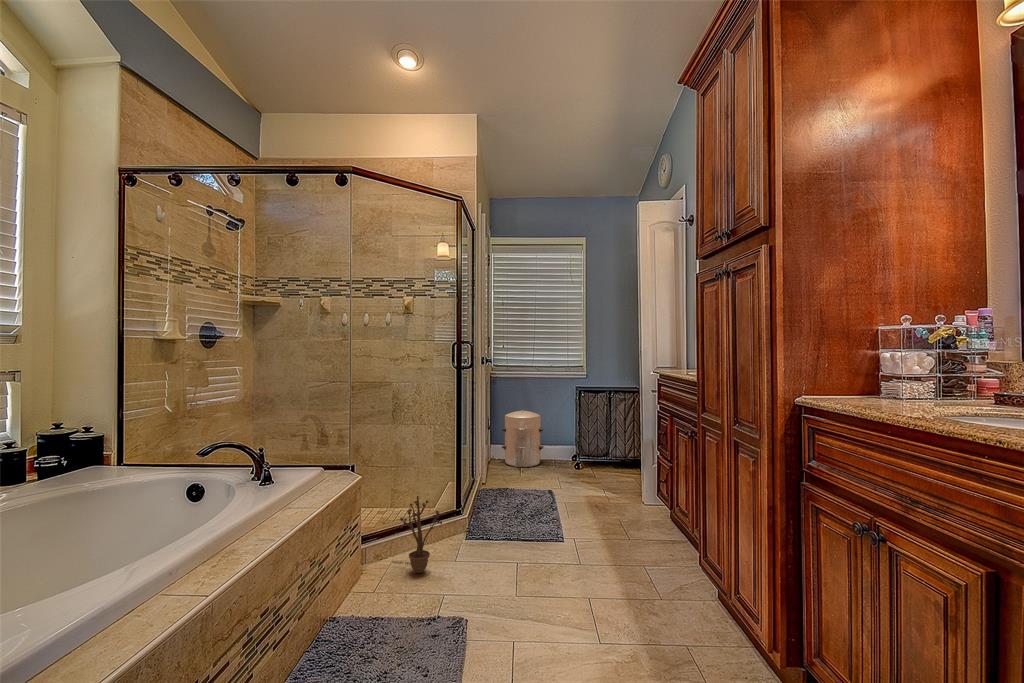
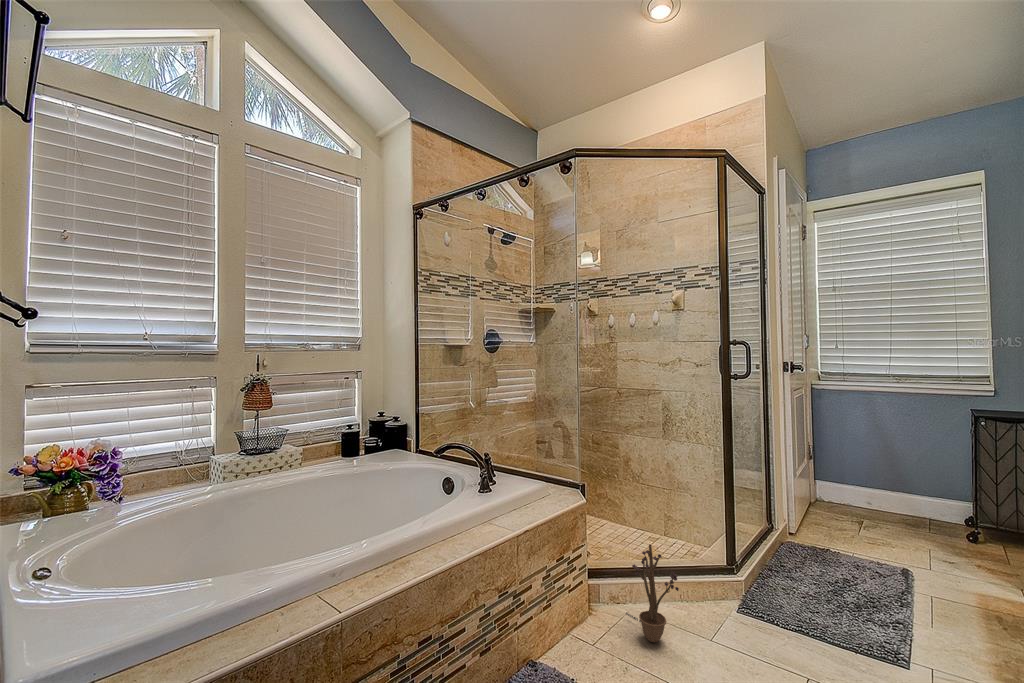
waste bin: present [502,409,544,467] -> none [844,437,923,526]

